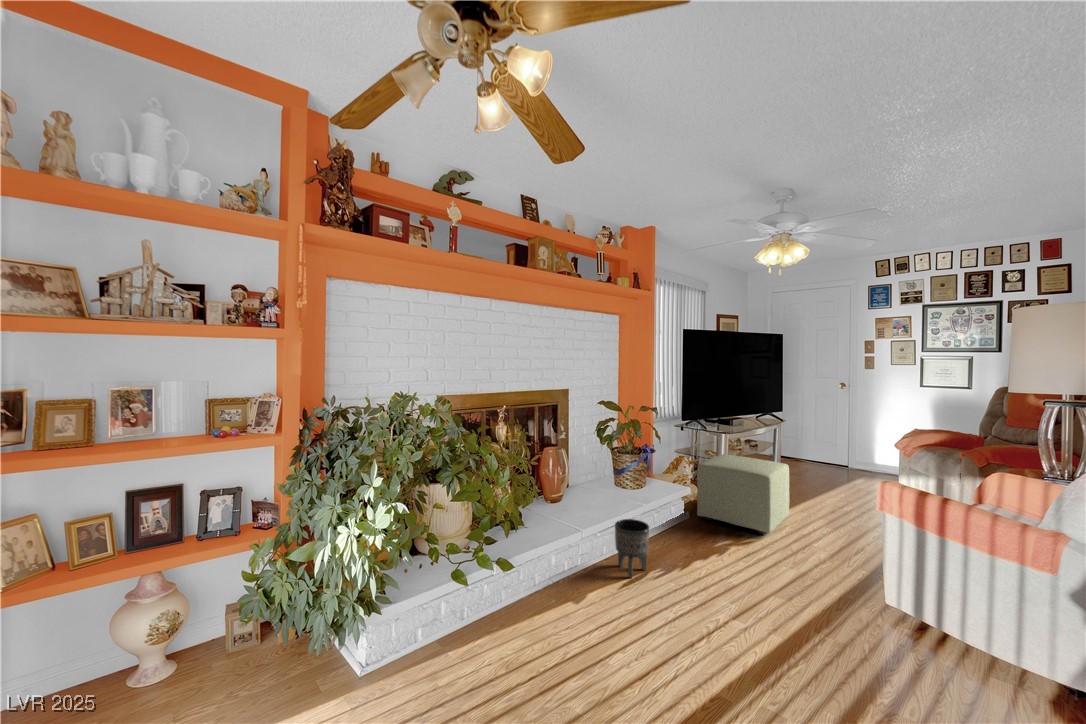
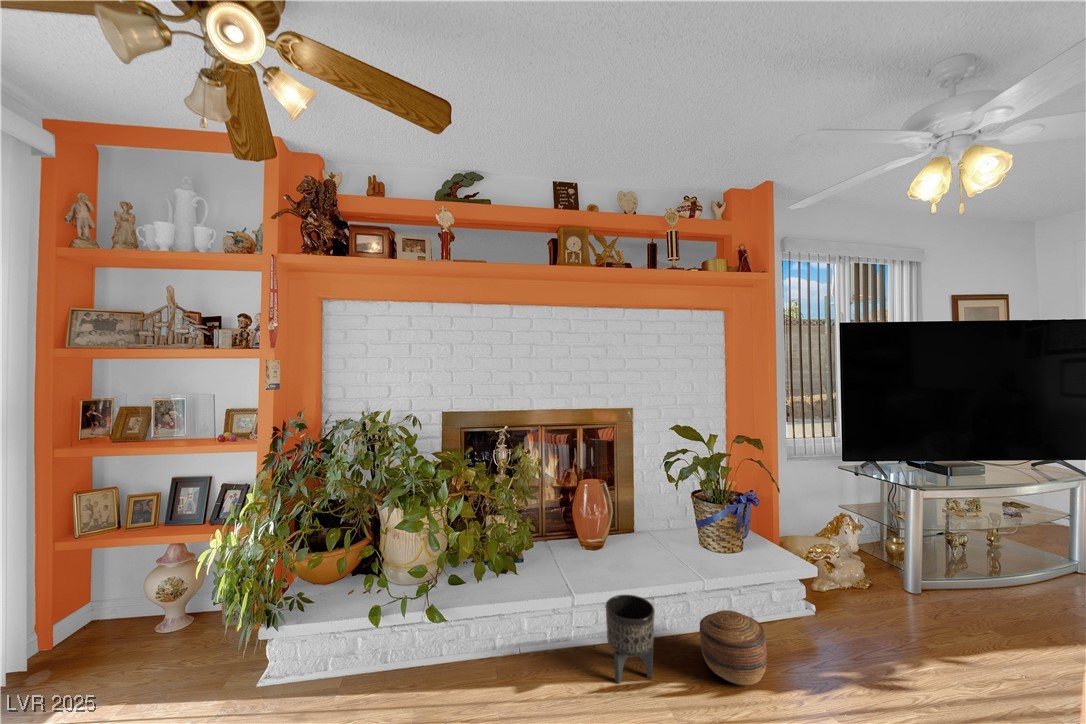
ottoman: present [697,454,789,534] -> none [818,525,1028,689]
basket: none [661,516,703,558] -> present [700,610,767,685]

